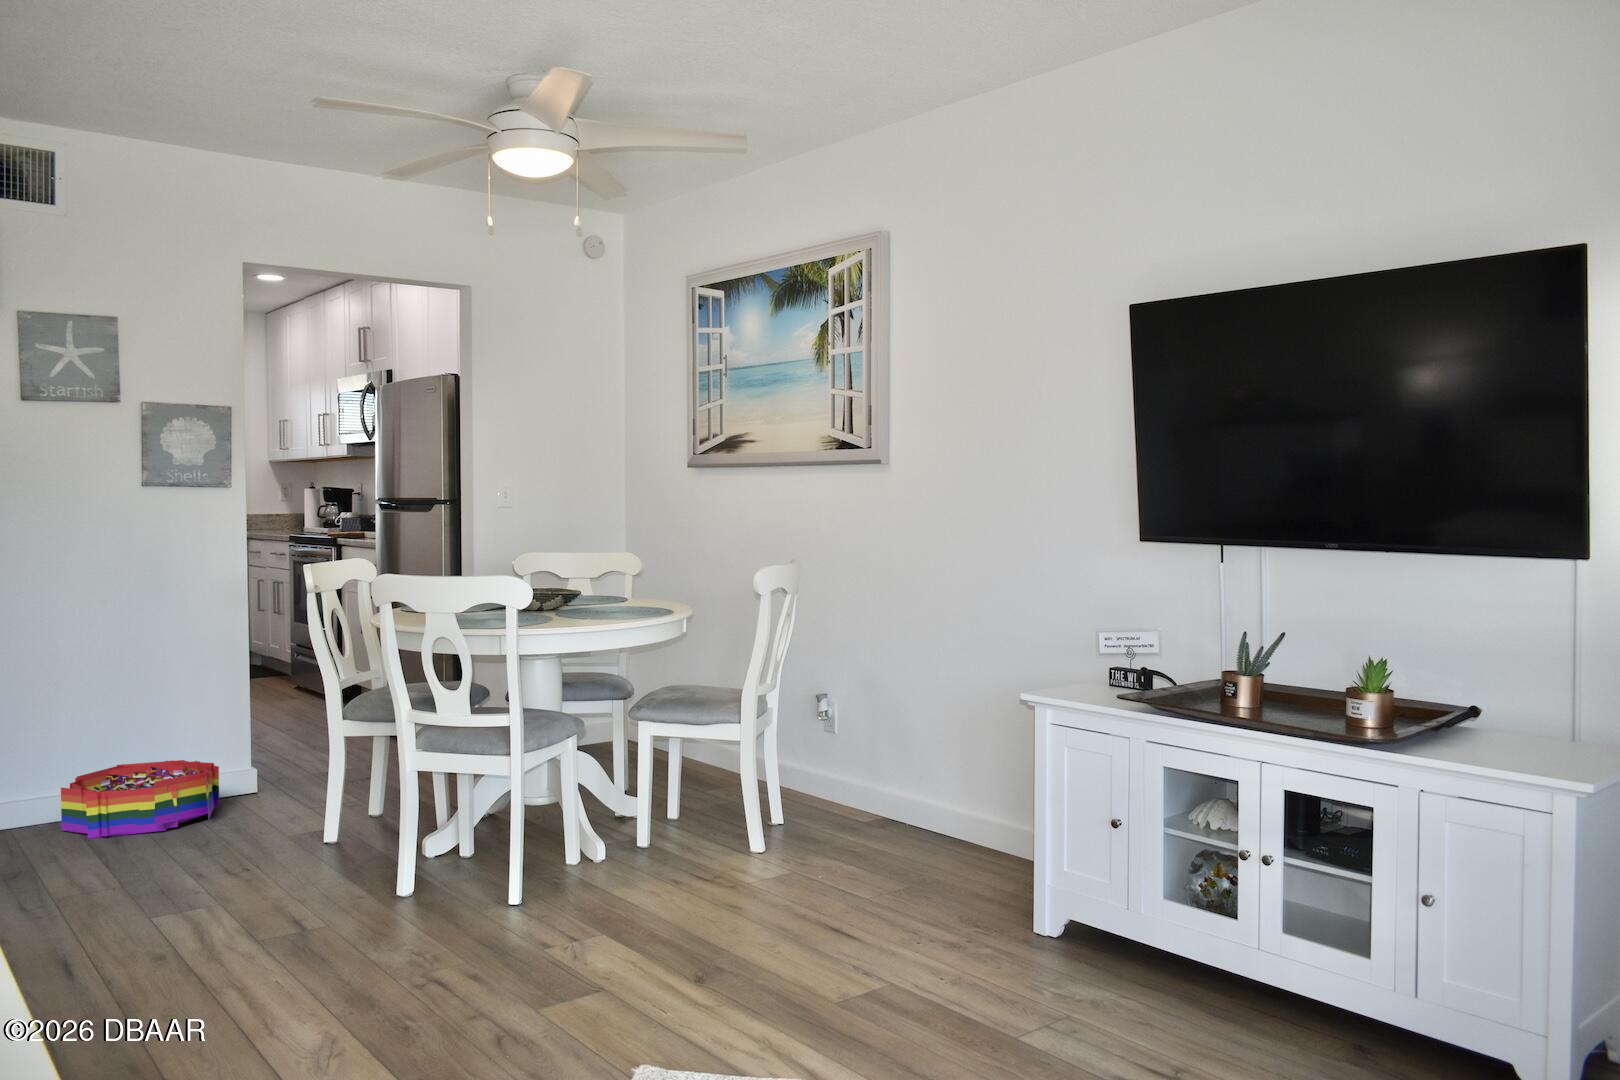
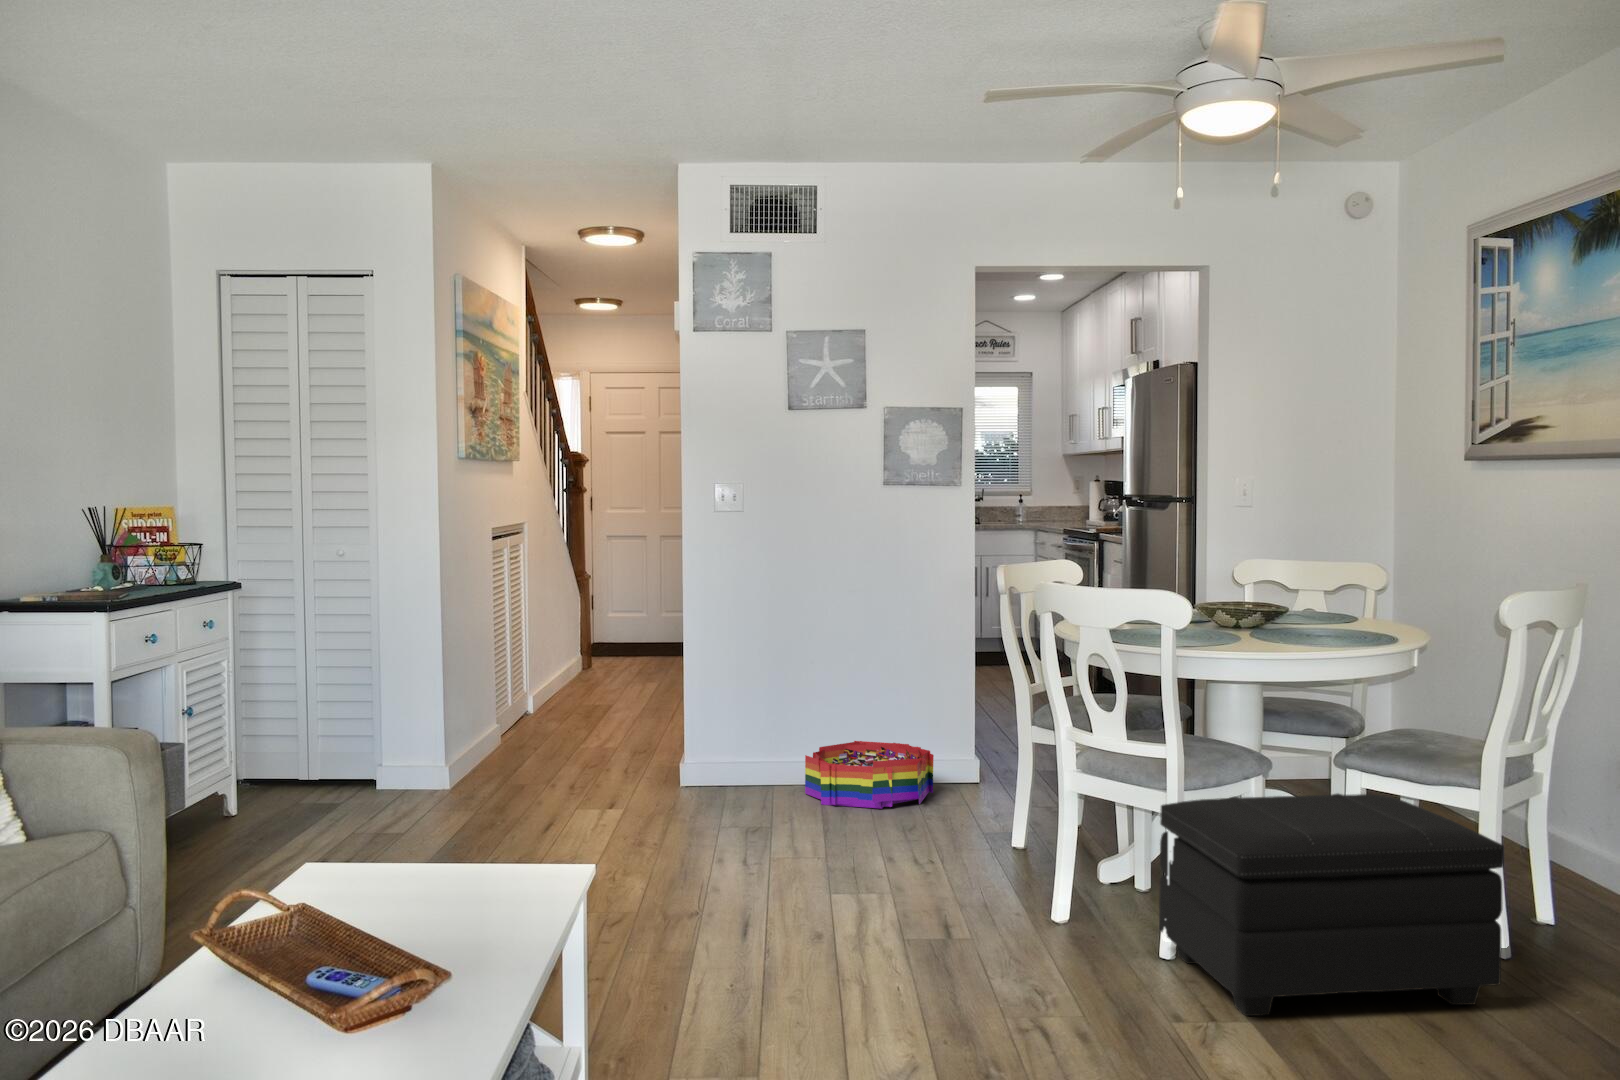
footstool: none [503,738,771,937] -> present [1159,794,1504,1016]

